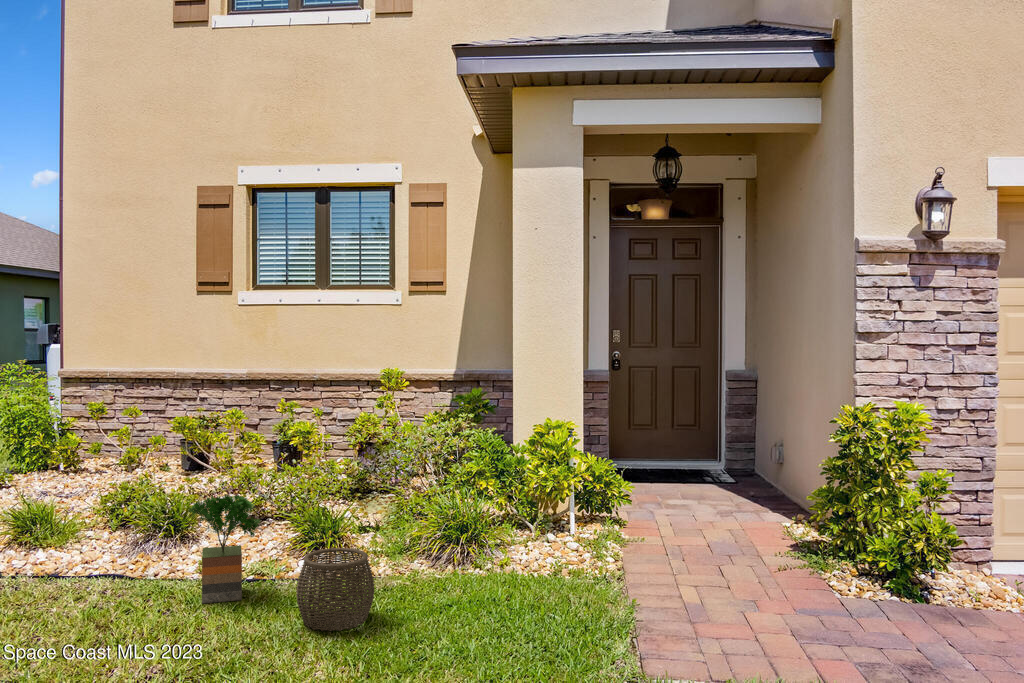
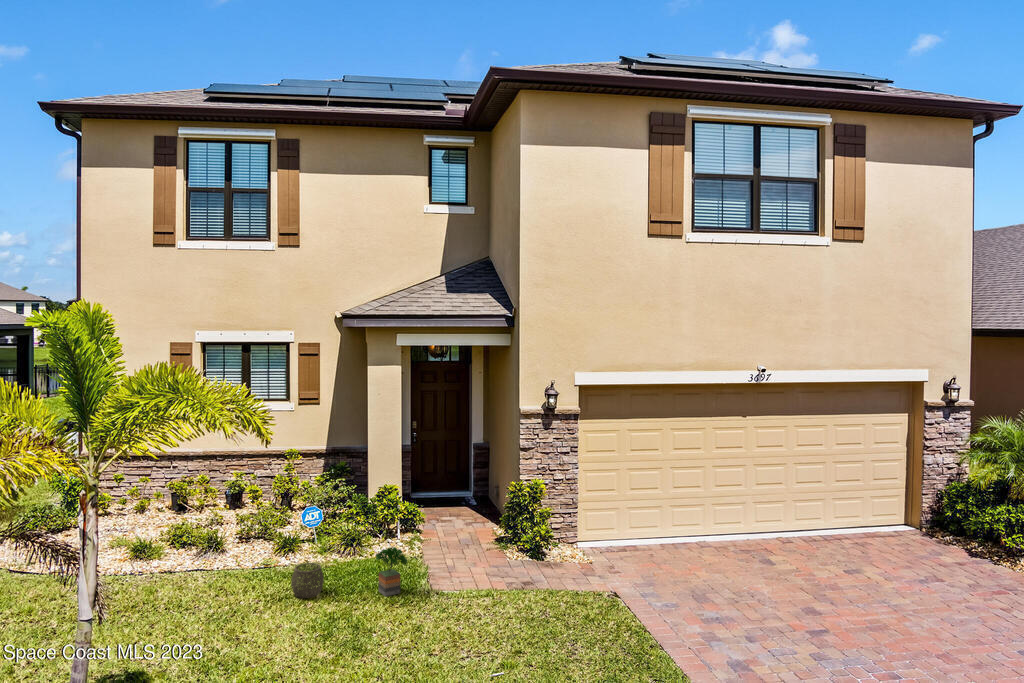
potted tree: present [190,494,260,603] -> present [376,547,407,597]

